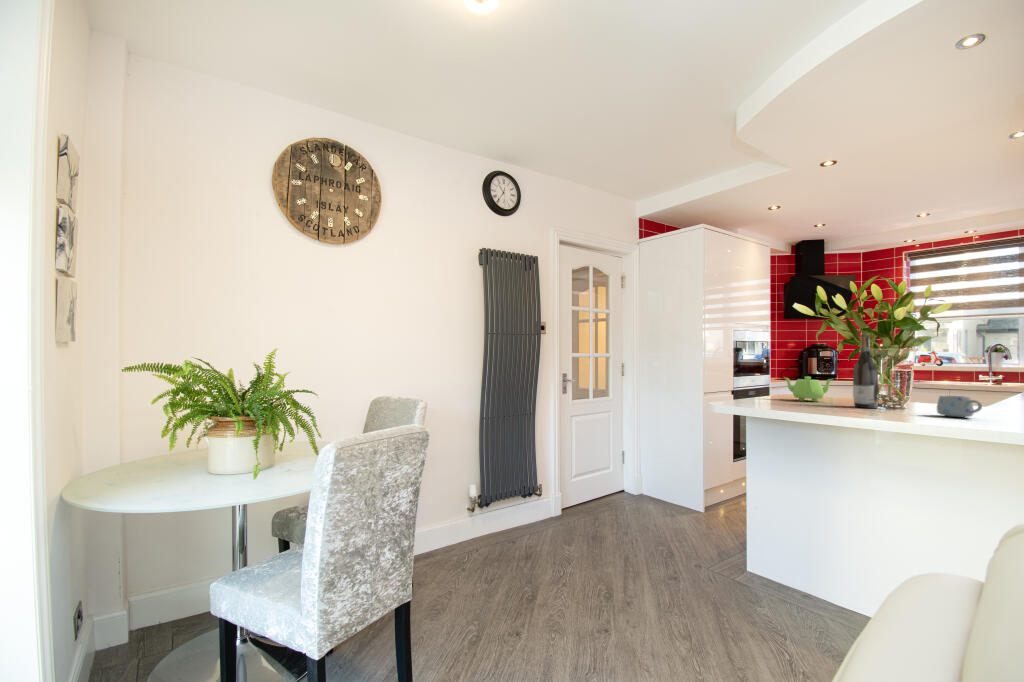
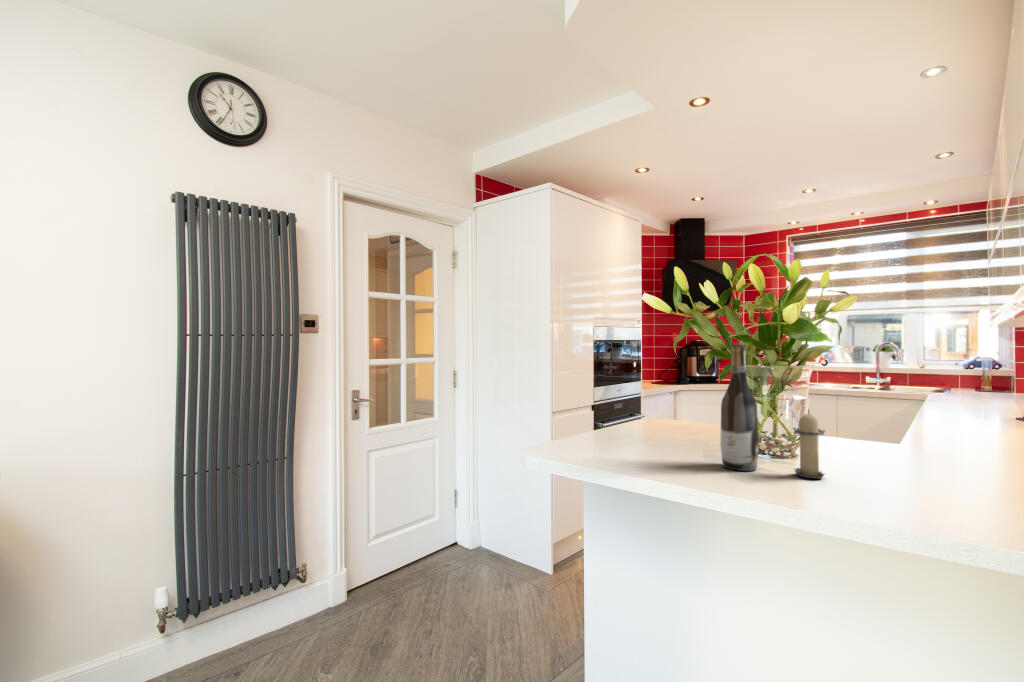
candle: none [900,372,926,412] -> present [793,410,825,478]
teapot: present [785,376,832,402] -> none [625,407,697,450]
mug: present [937,396,982,417] -> none [849,459,928,505]

